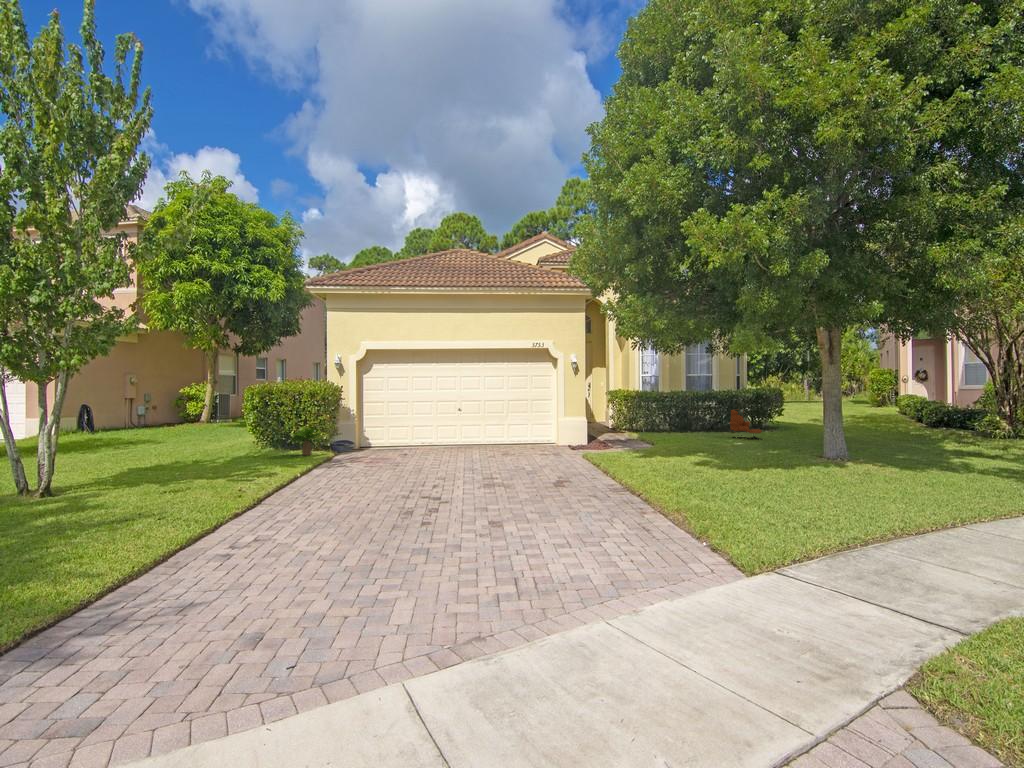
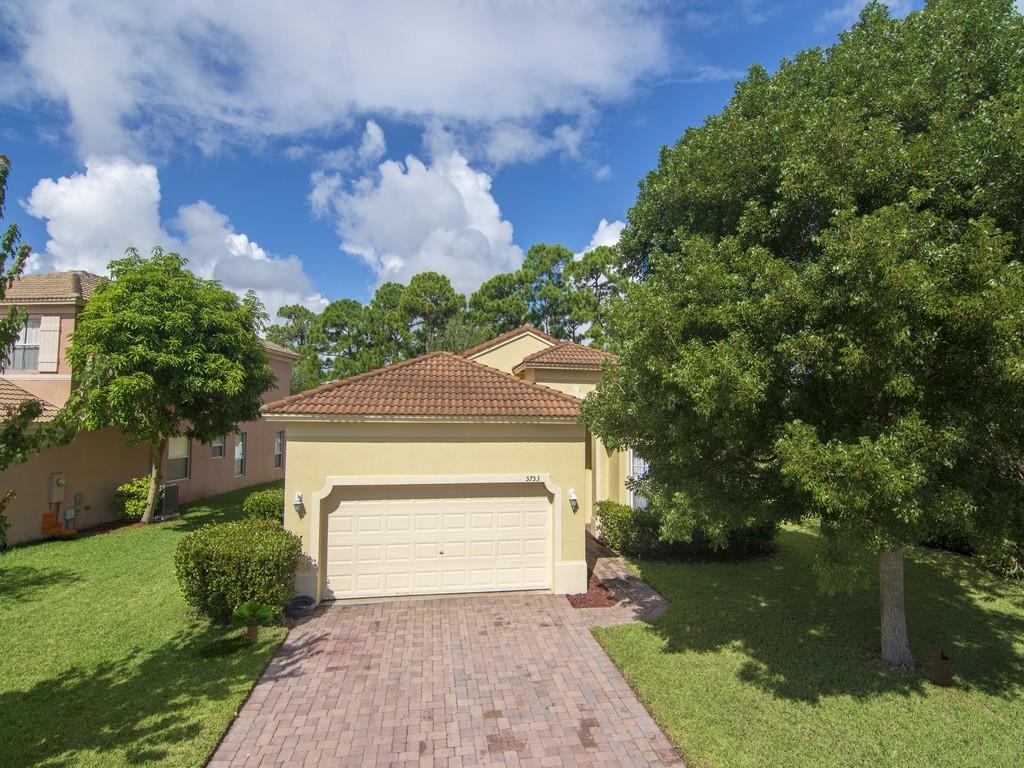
lounge chair: present [730,410,762,440] -> present [40,511,77,541]
watering can: none [833,440,870,470] -> present [906,644,960,687]

